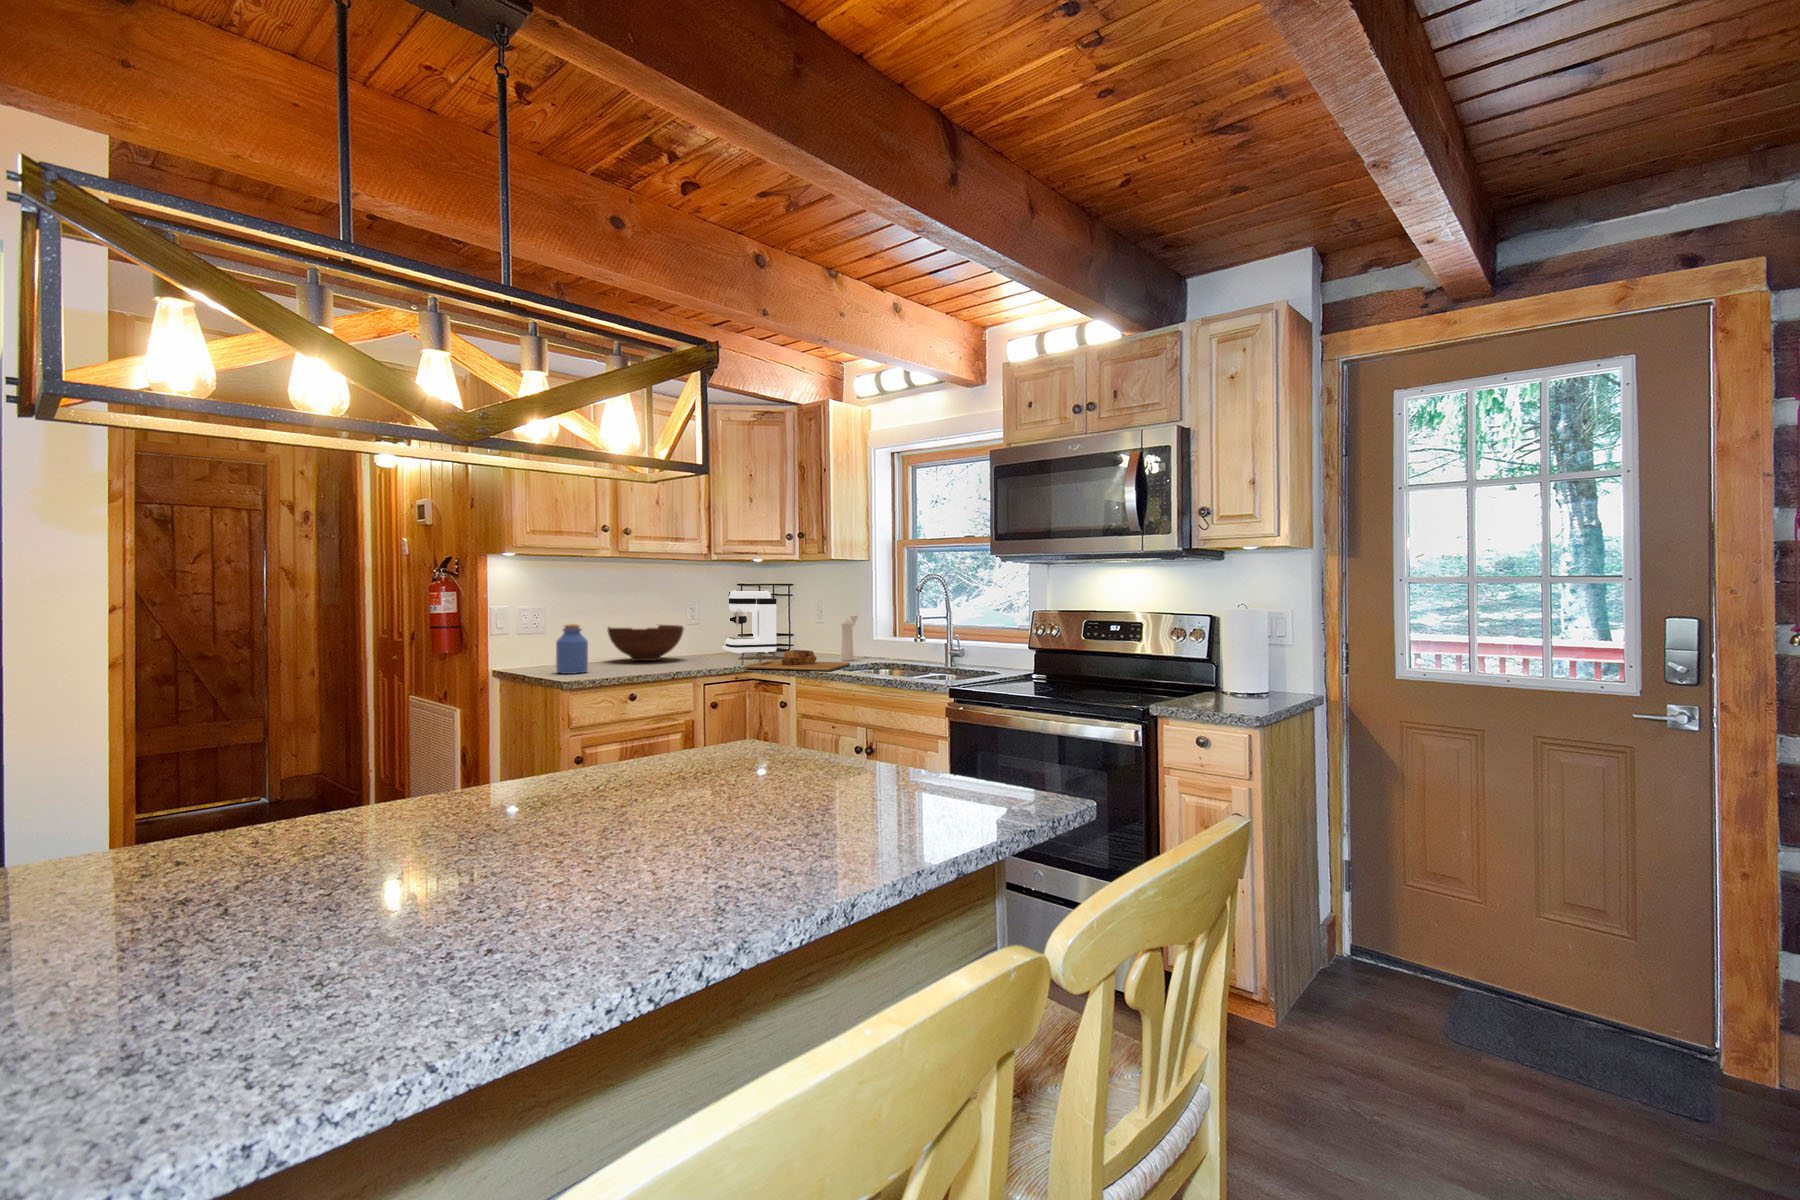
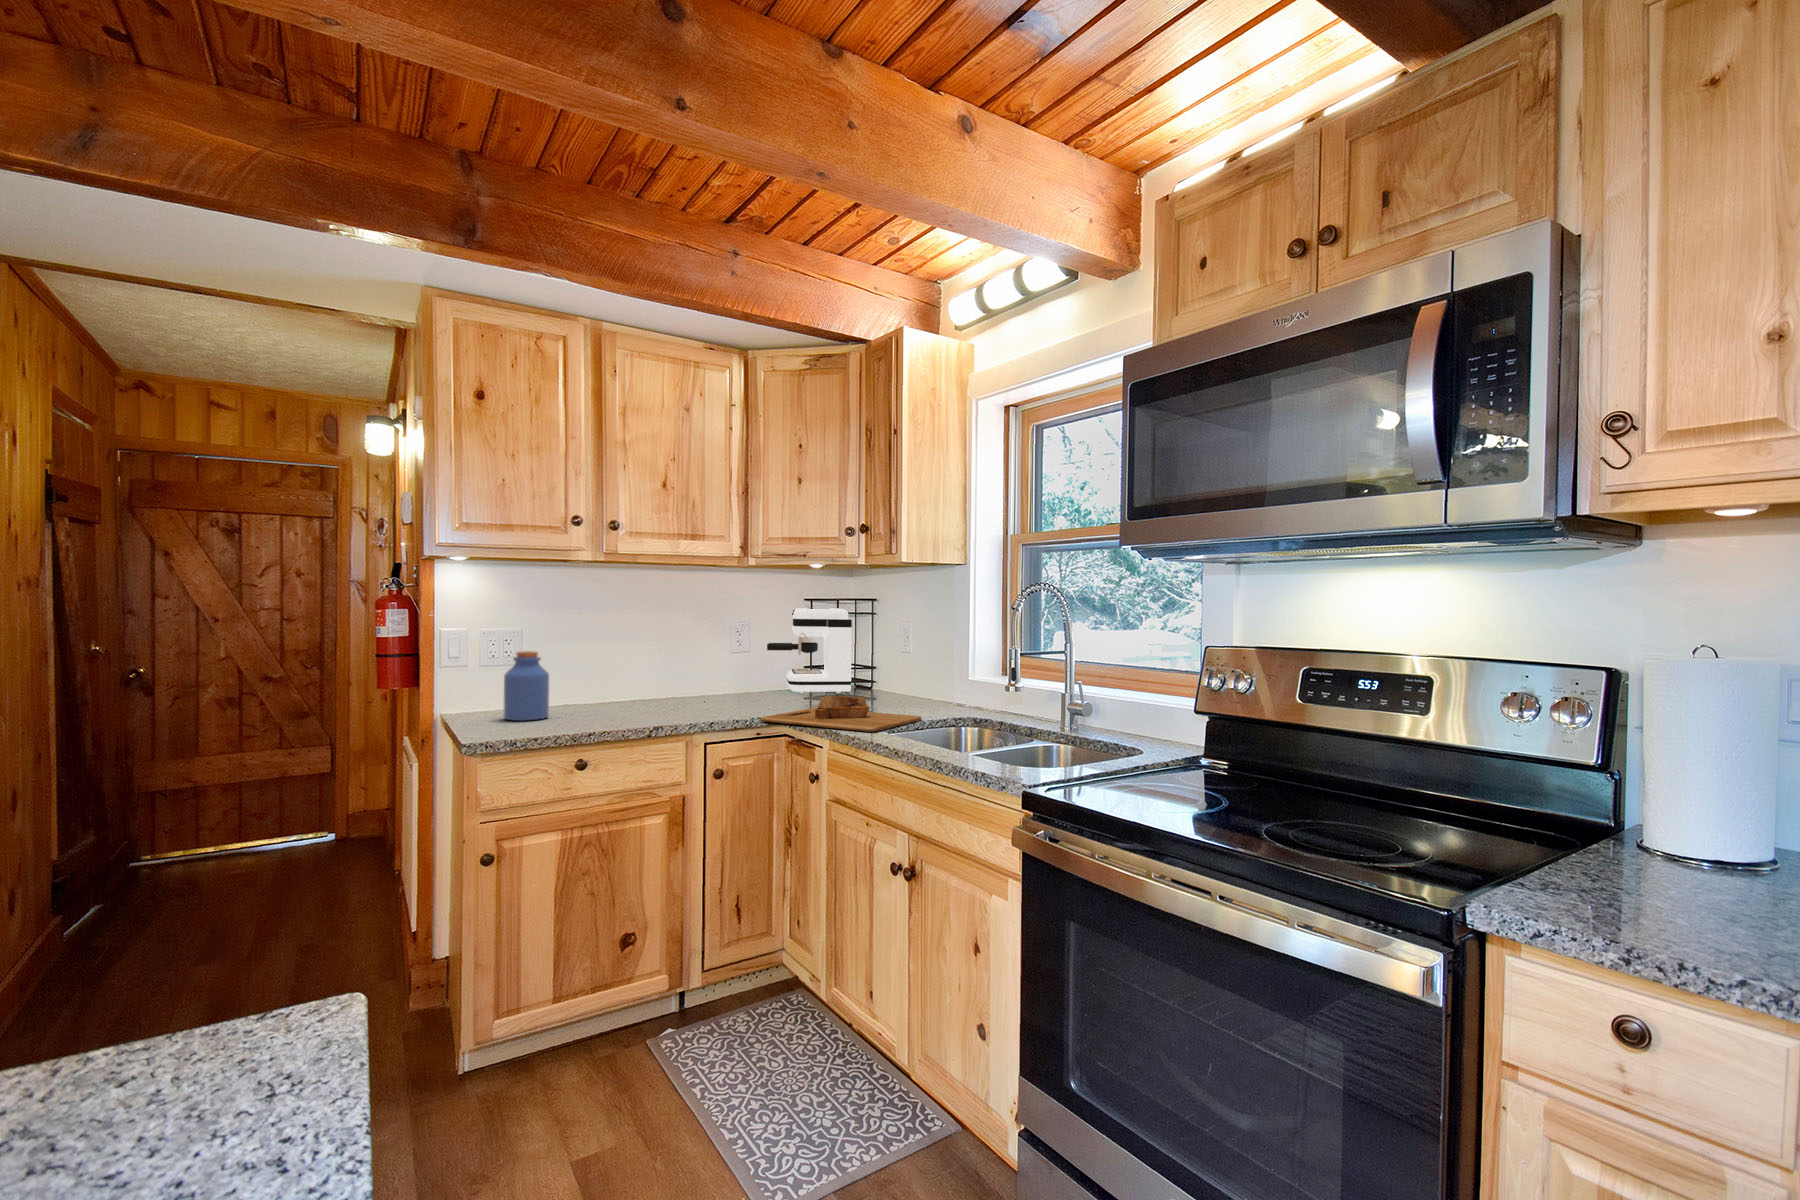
pepper mill: present [841,613,858,661] -> none [919,642,950,712]
fruit bowl: present [608,625,684,661] -> none [614,652,715,702]

